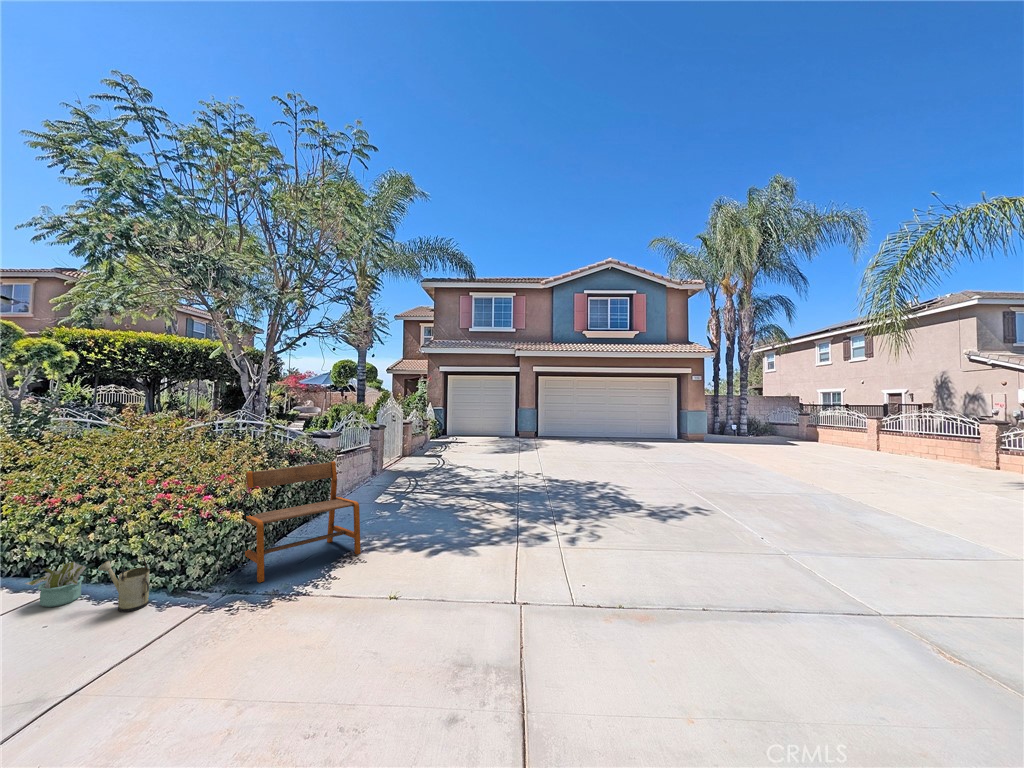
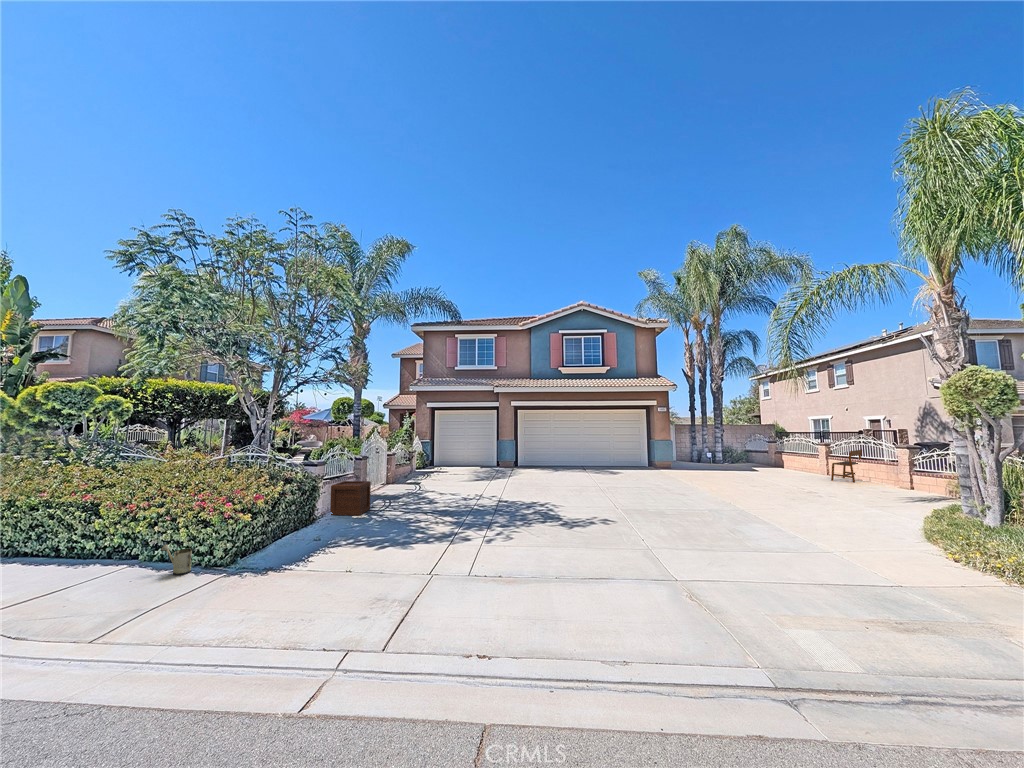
wooden crate: none [347,455,396,499] -> present [330,481,371,516]
bench: present [245,461,361,583] -> present [831,449,862,482]
decorative plant: present [25,562,86,607] -> none [117,546,152,573]

